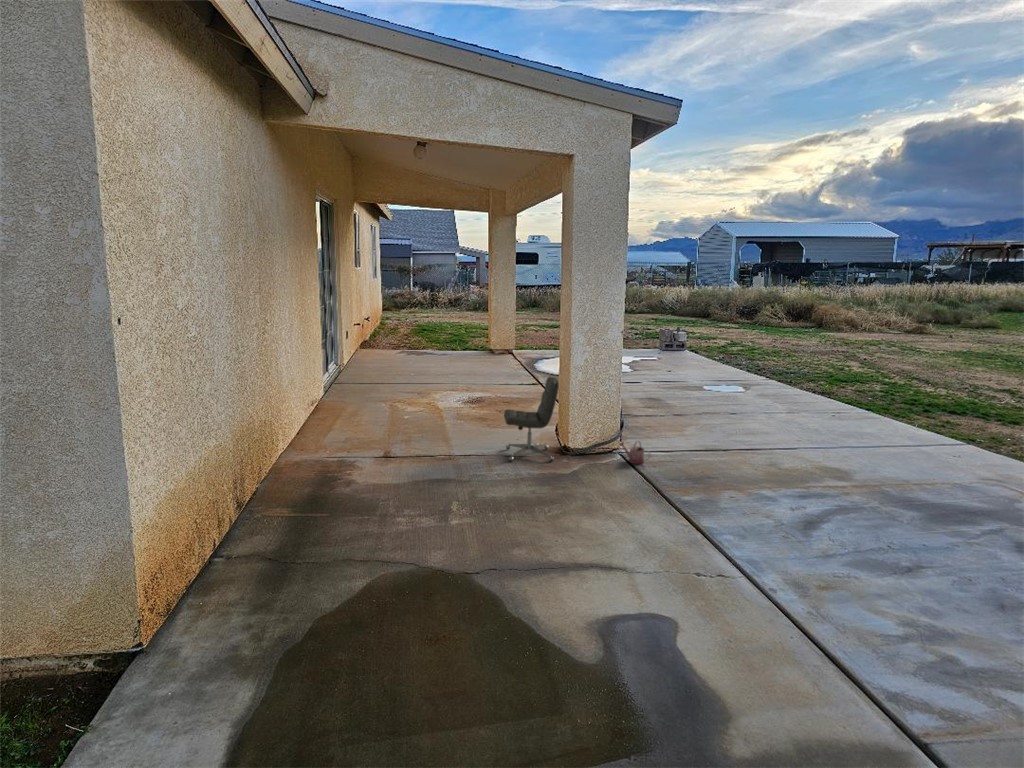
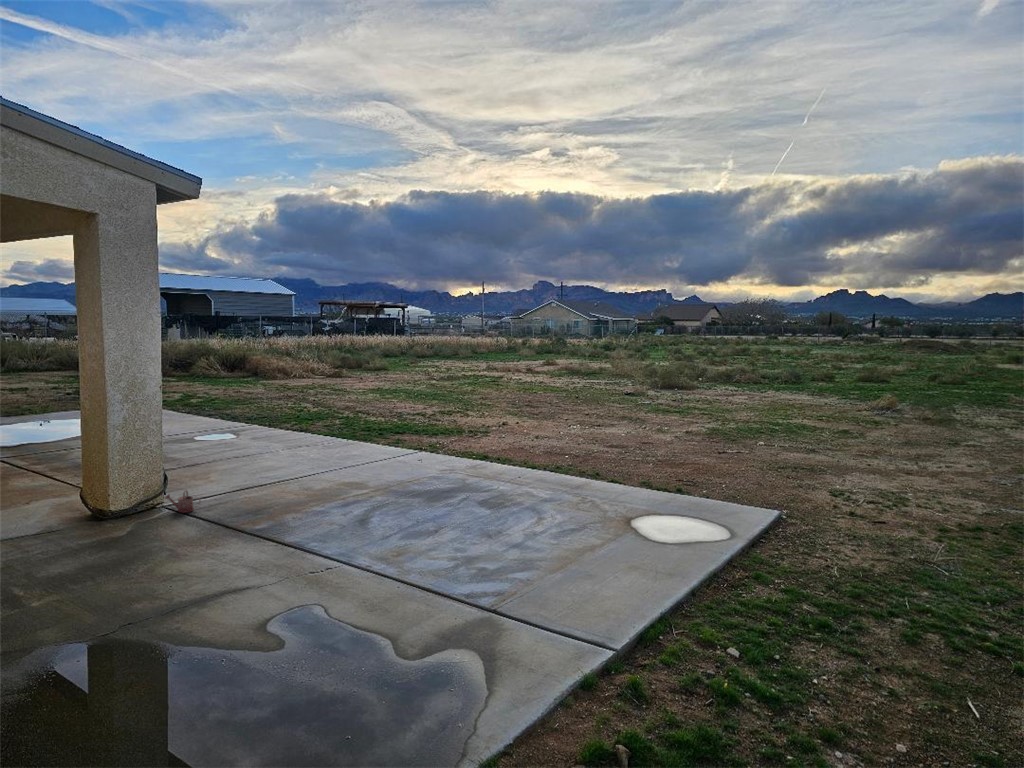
chair: present [504,377,559,462] -> none [22,440,97,539]

